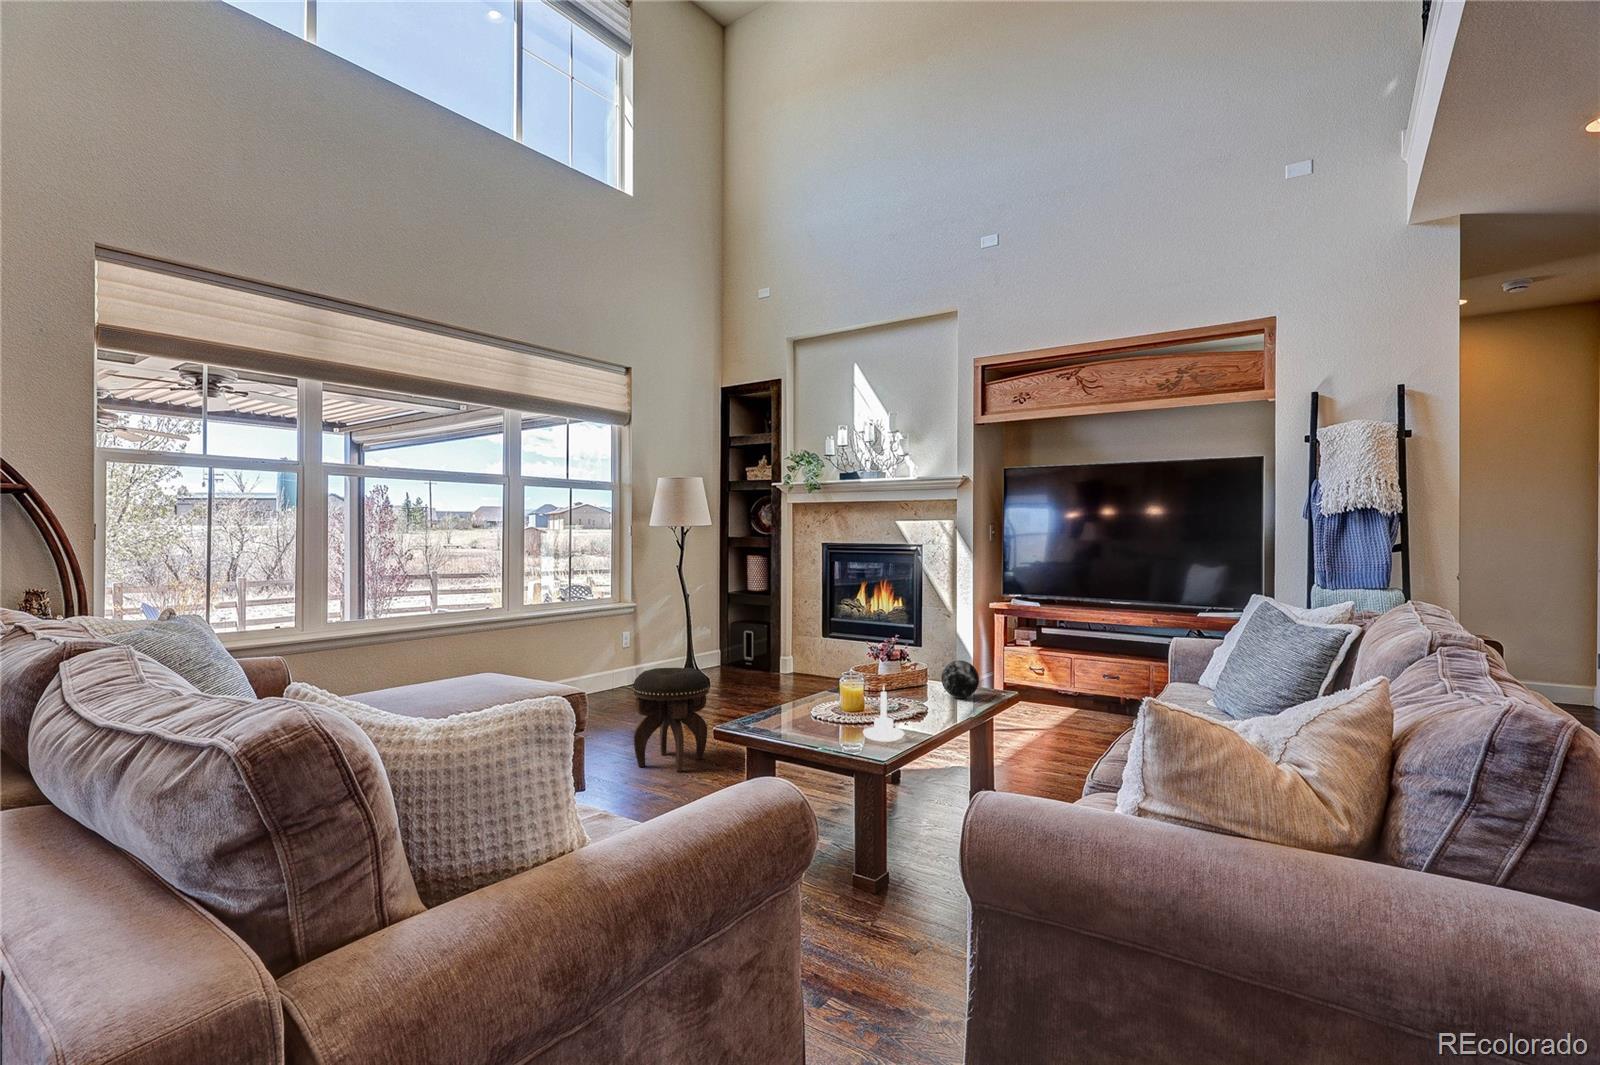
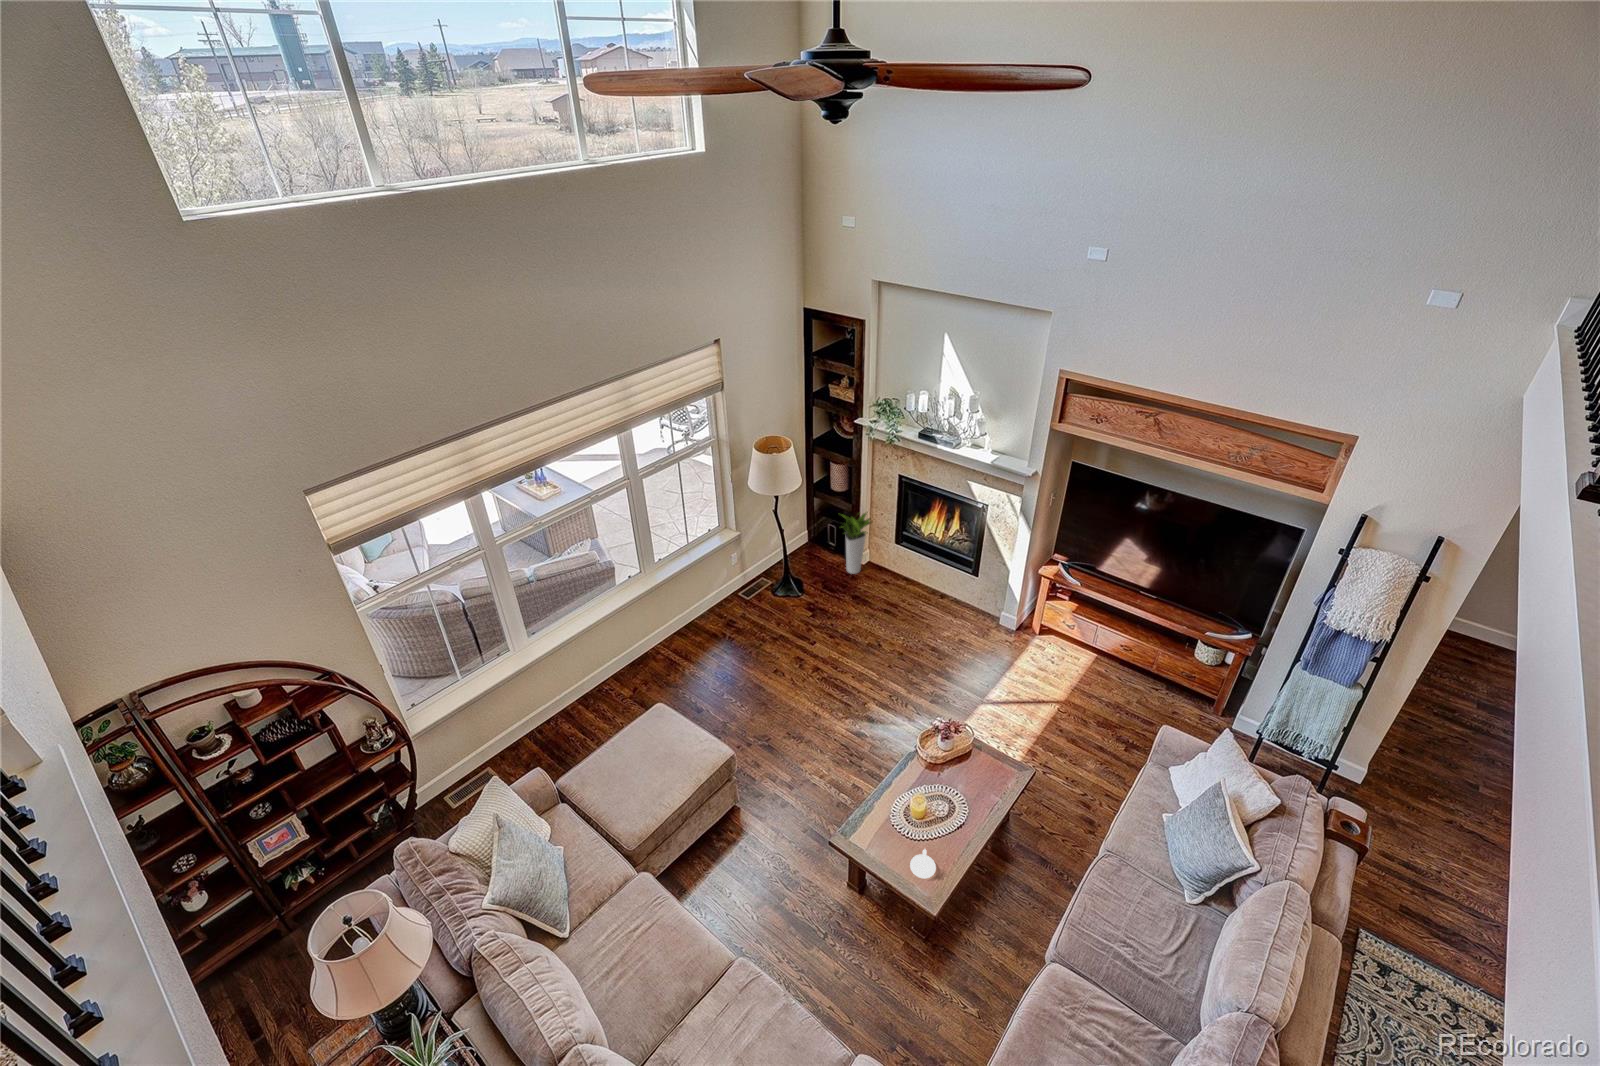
planter: none [754,594,795,678] -> present [841,513,871,574]
decorative orb: present [941,661,979,698] -> none [971,765,997,791]
footstool: present [633,668,709,772] -> none [755,685,808,761]

